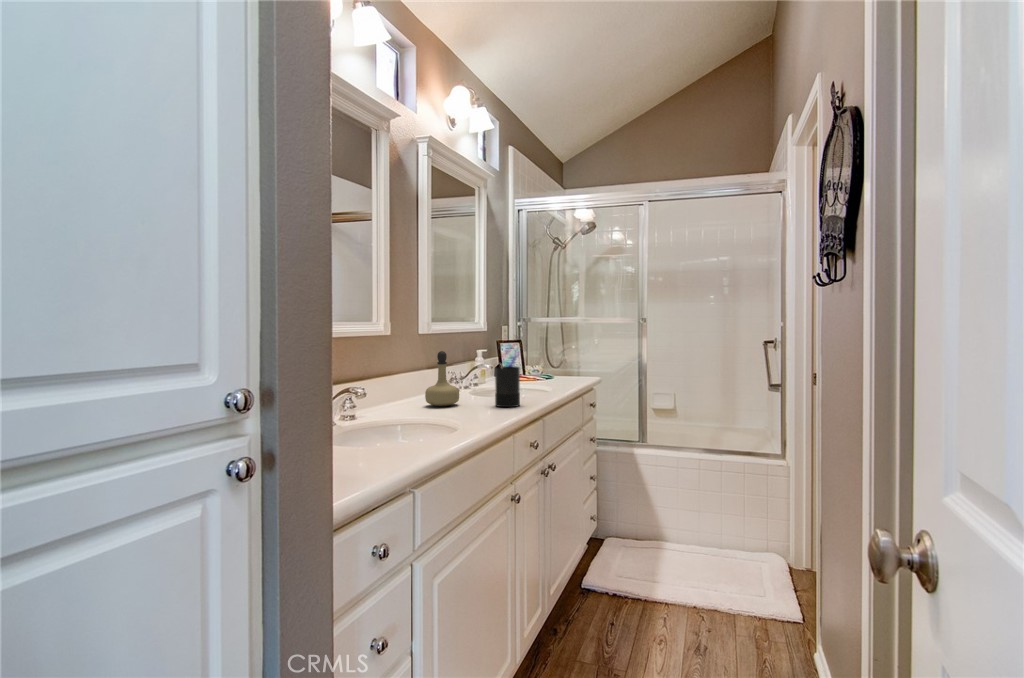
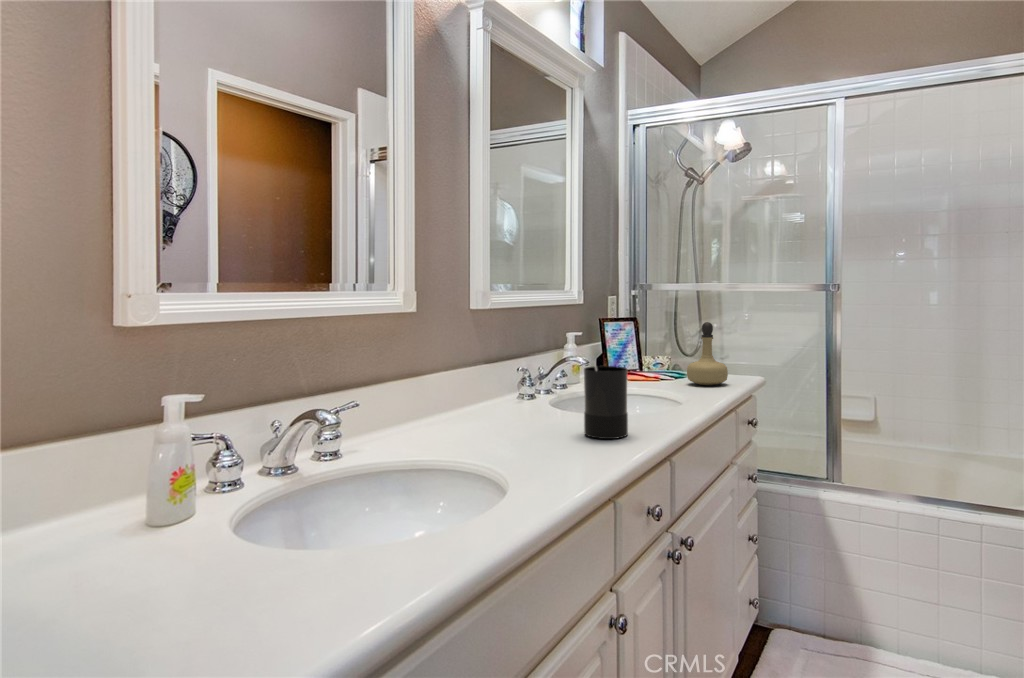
perfume bottle: present [425,351,459,406] -> present [687,322,728,385]

